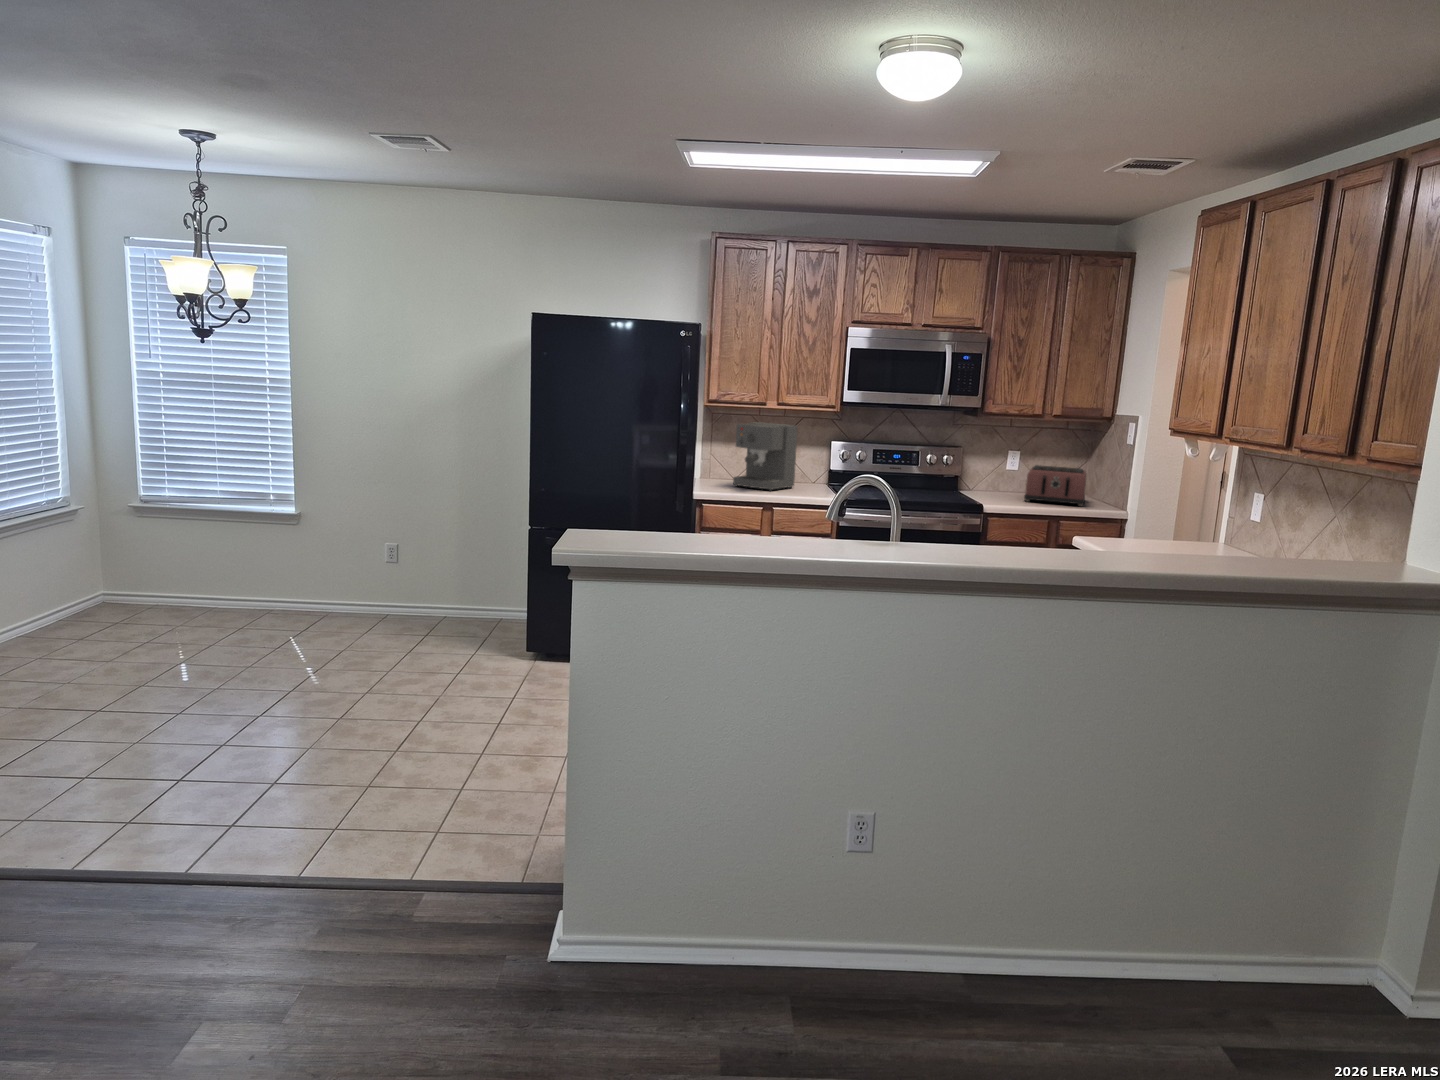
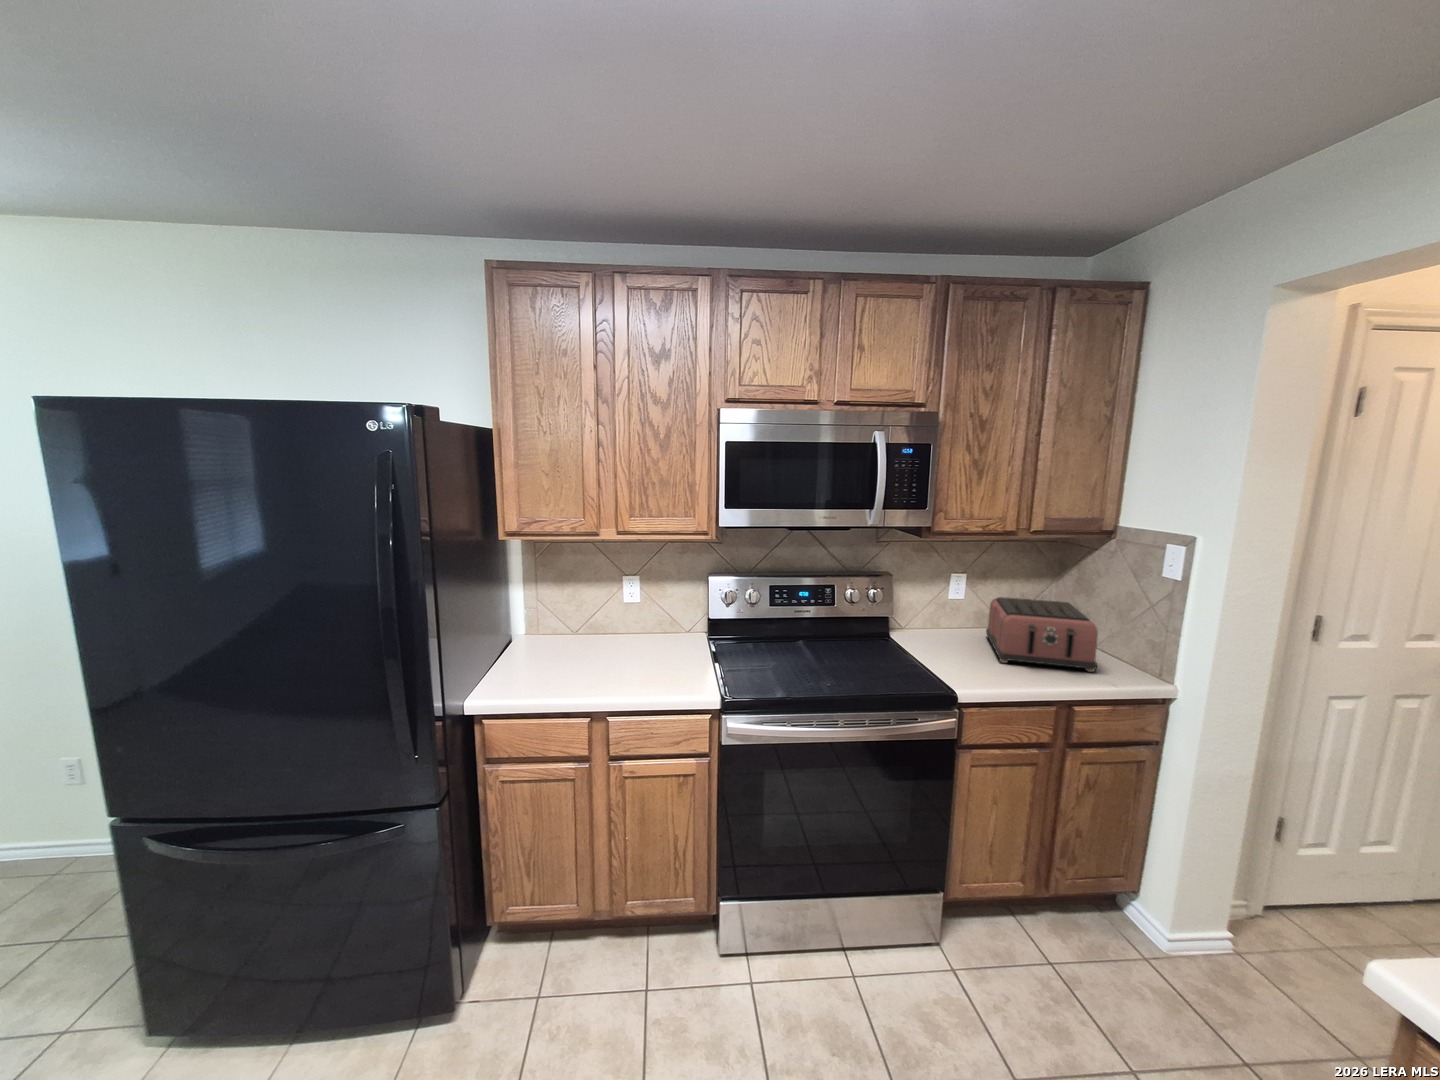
coffee maker: present [733,422,798,491] -> none [554,556,654,675]

